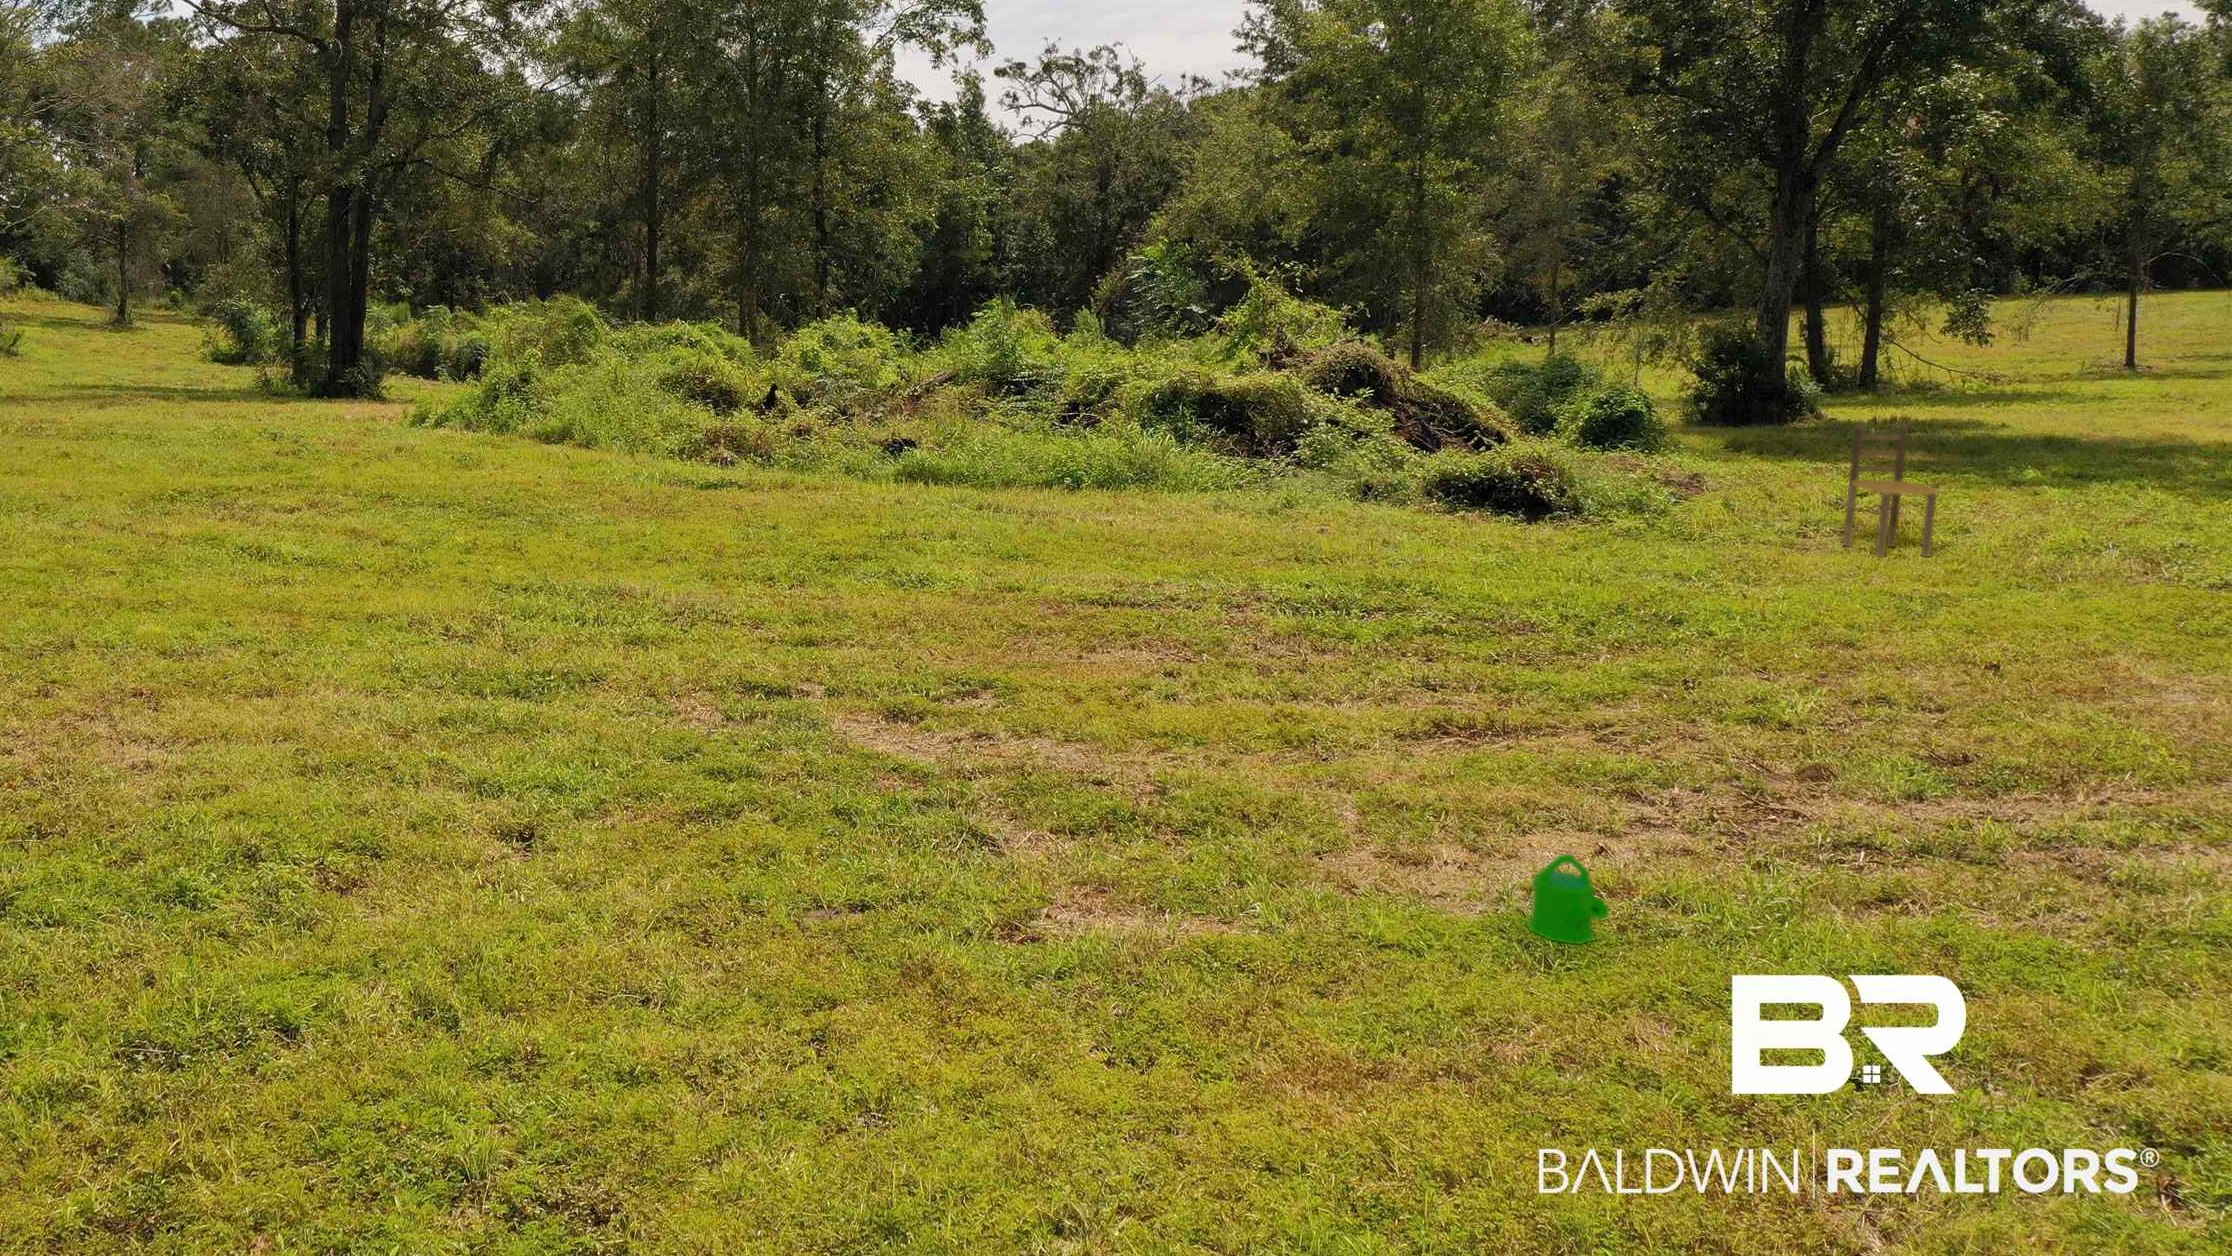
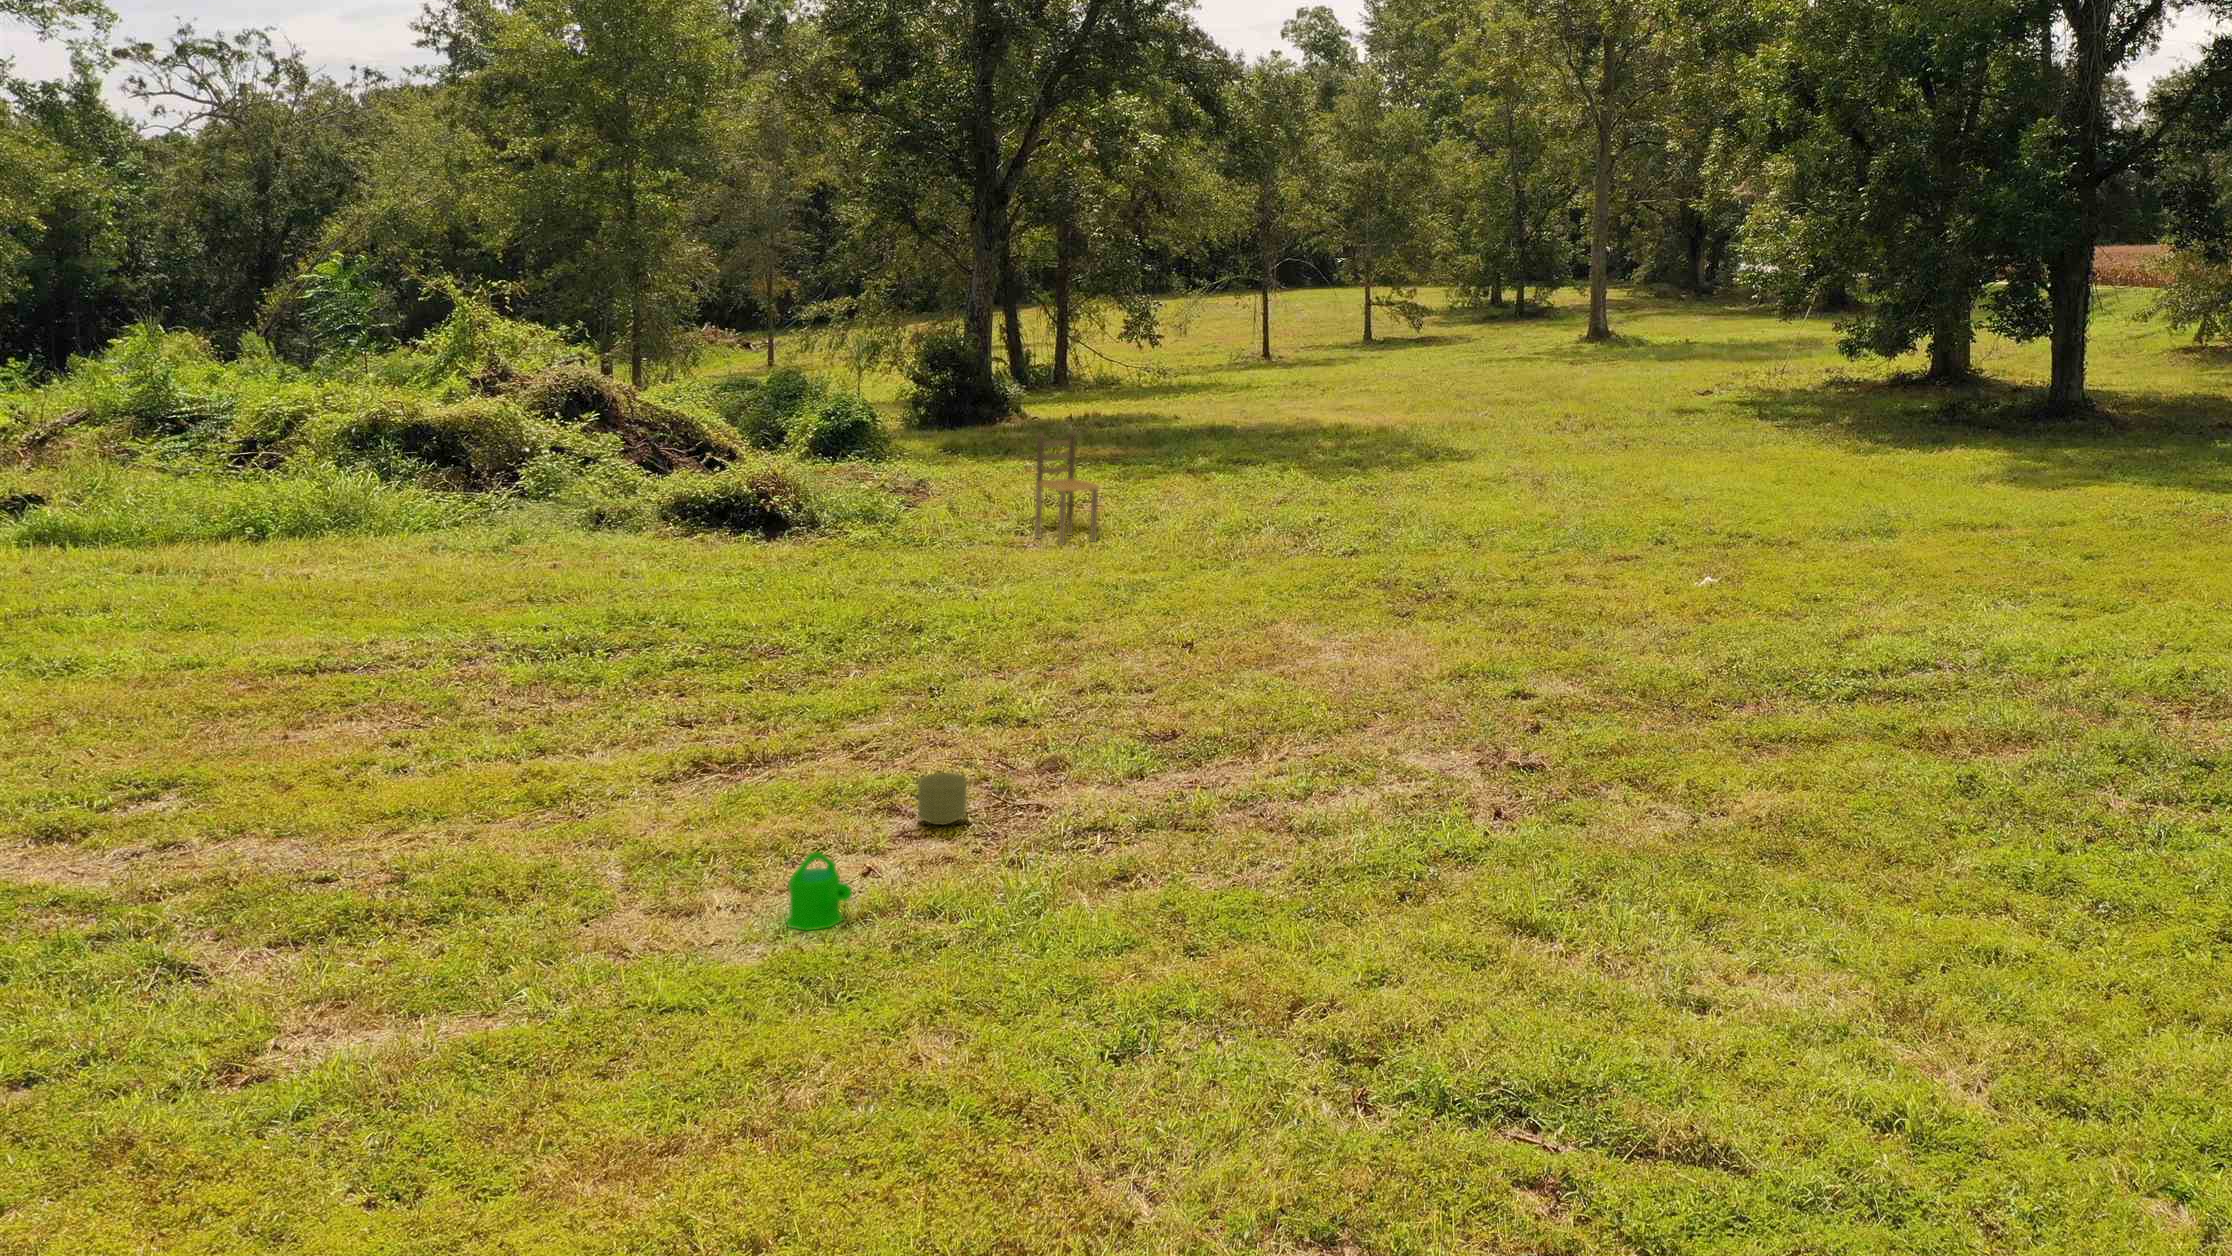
planter: none [1692,794,1761,858] -> present [918,773,967,825]

